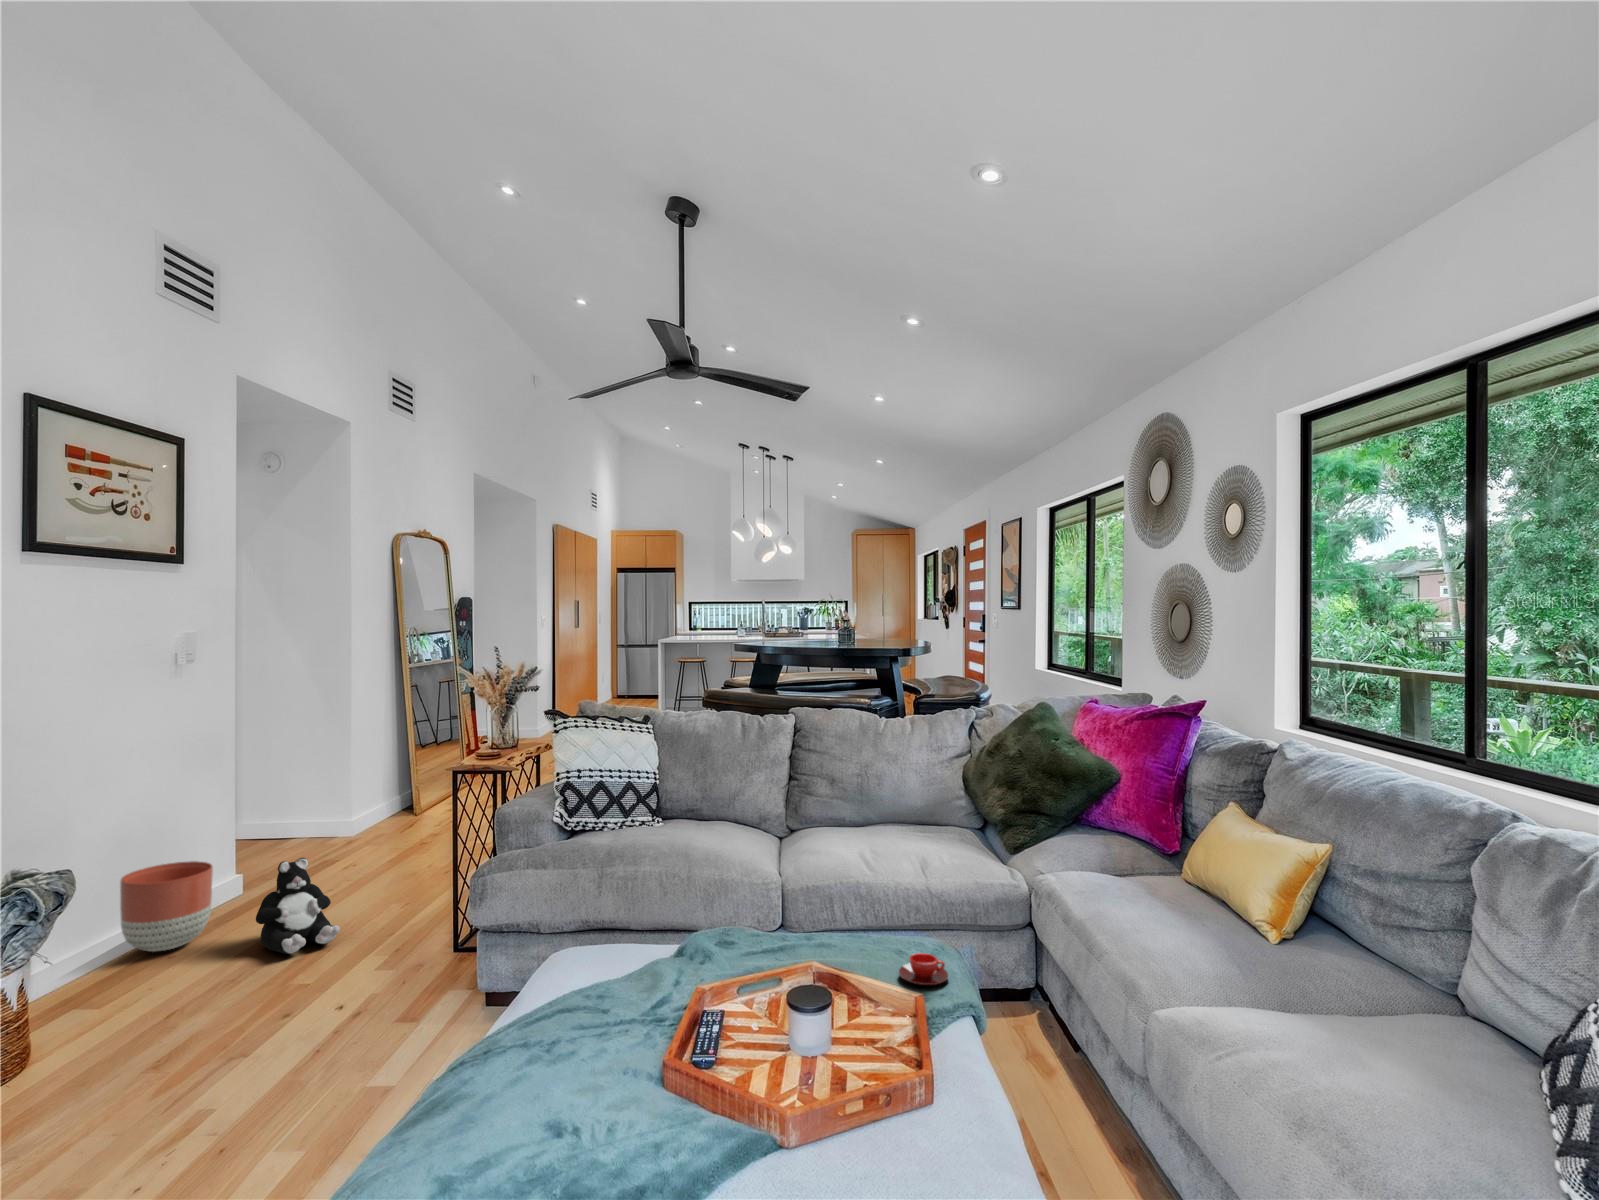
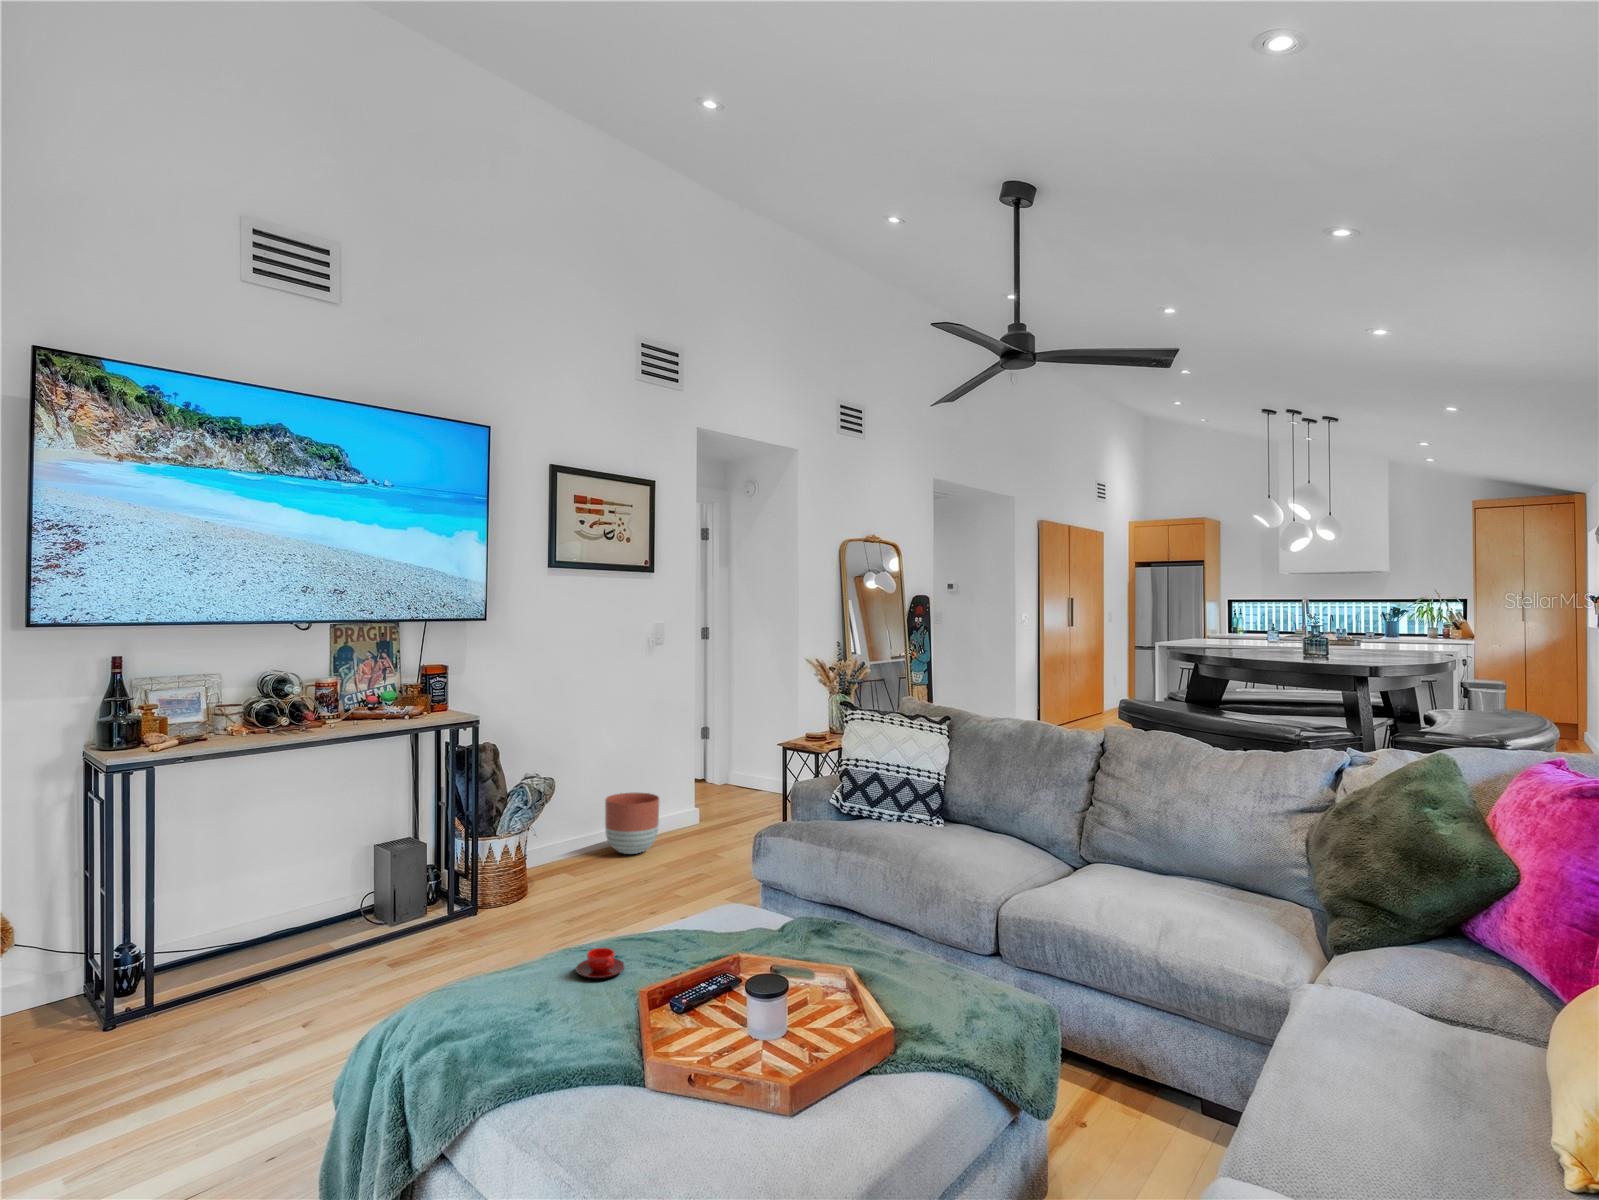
plush toy: present [256,858,340,954] -> none [673,803,725,874]
teacup: present [899,953,948,985] -> present [576,948,624,978]

